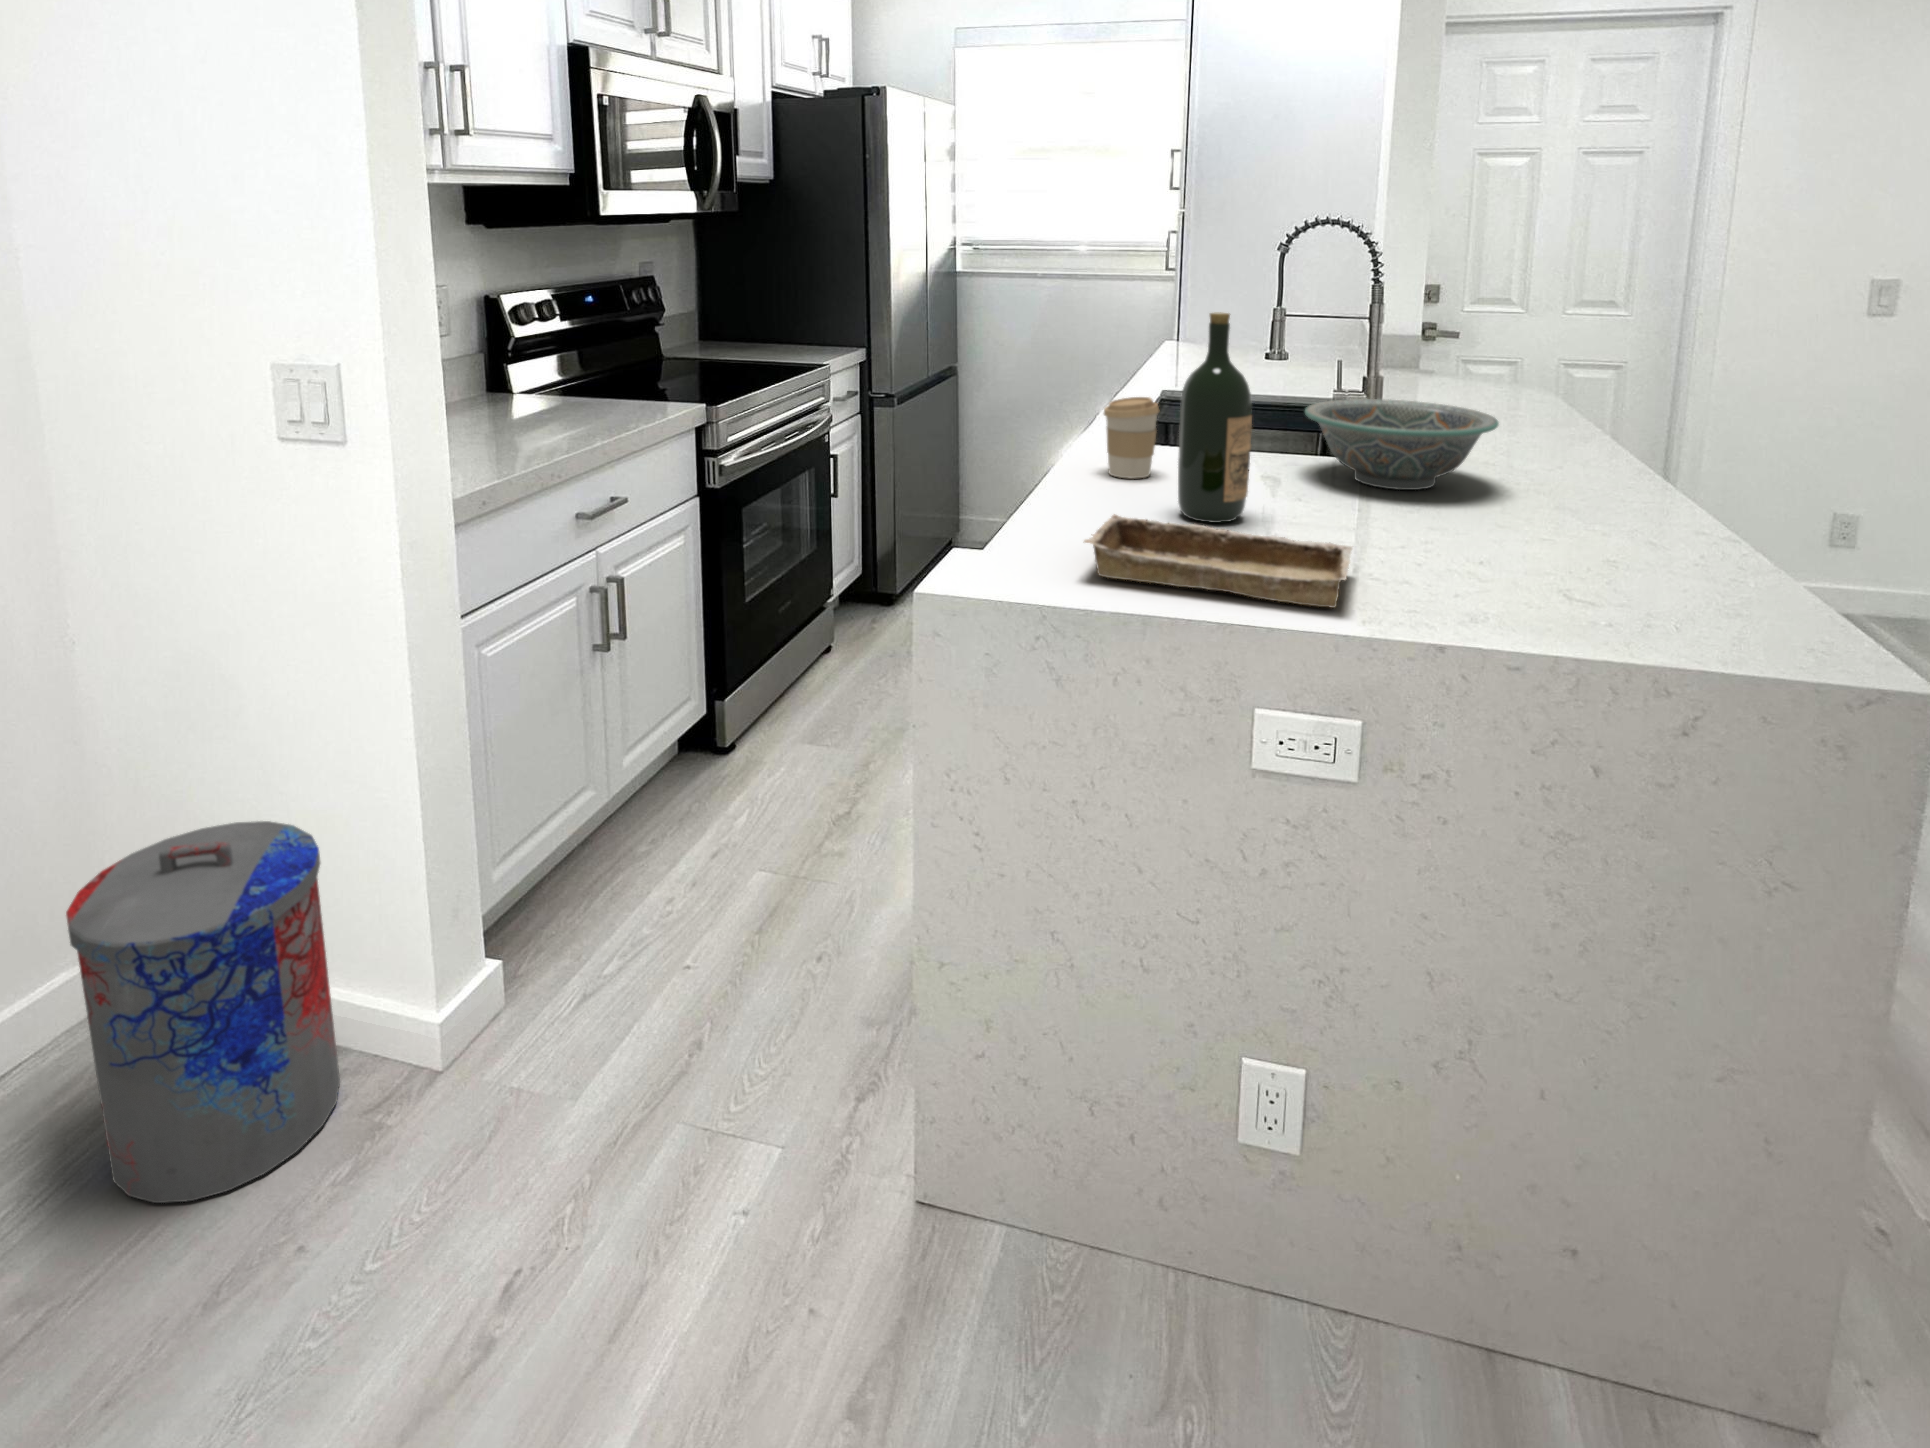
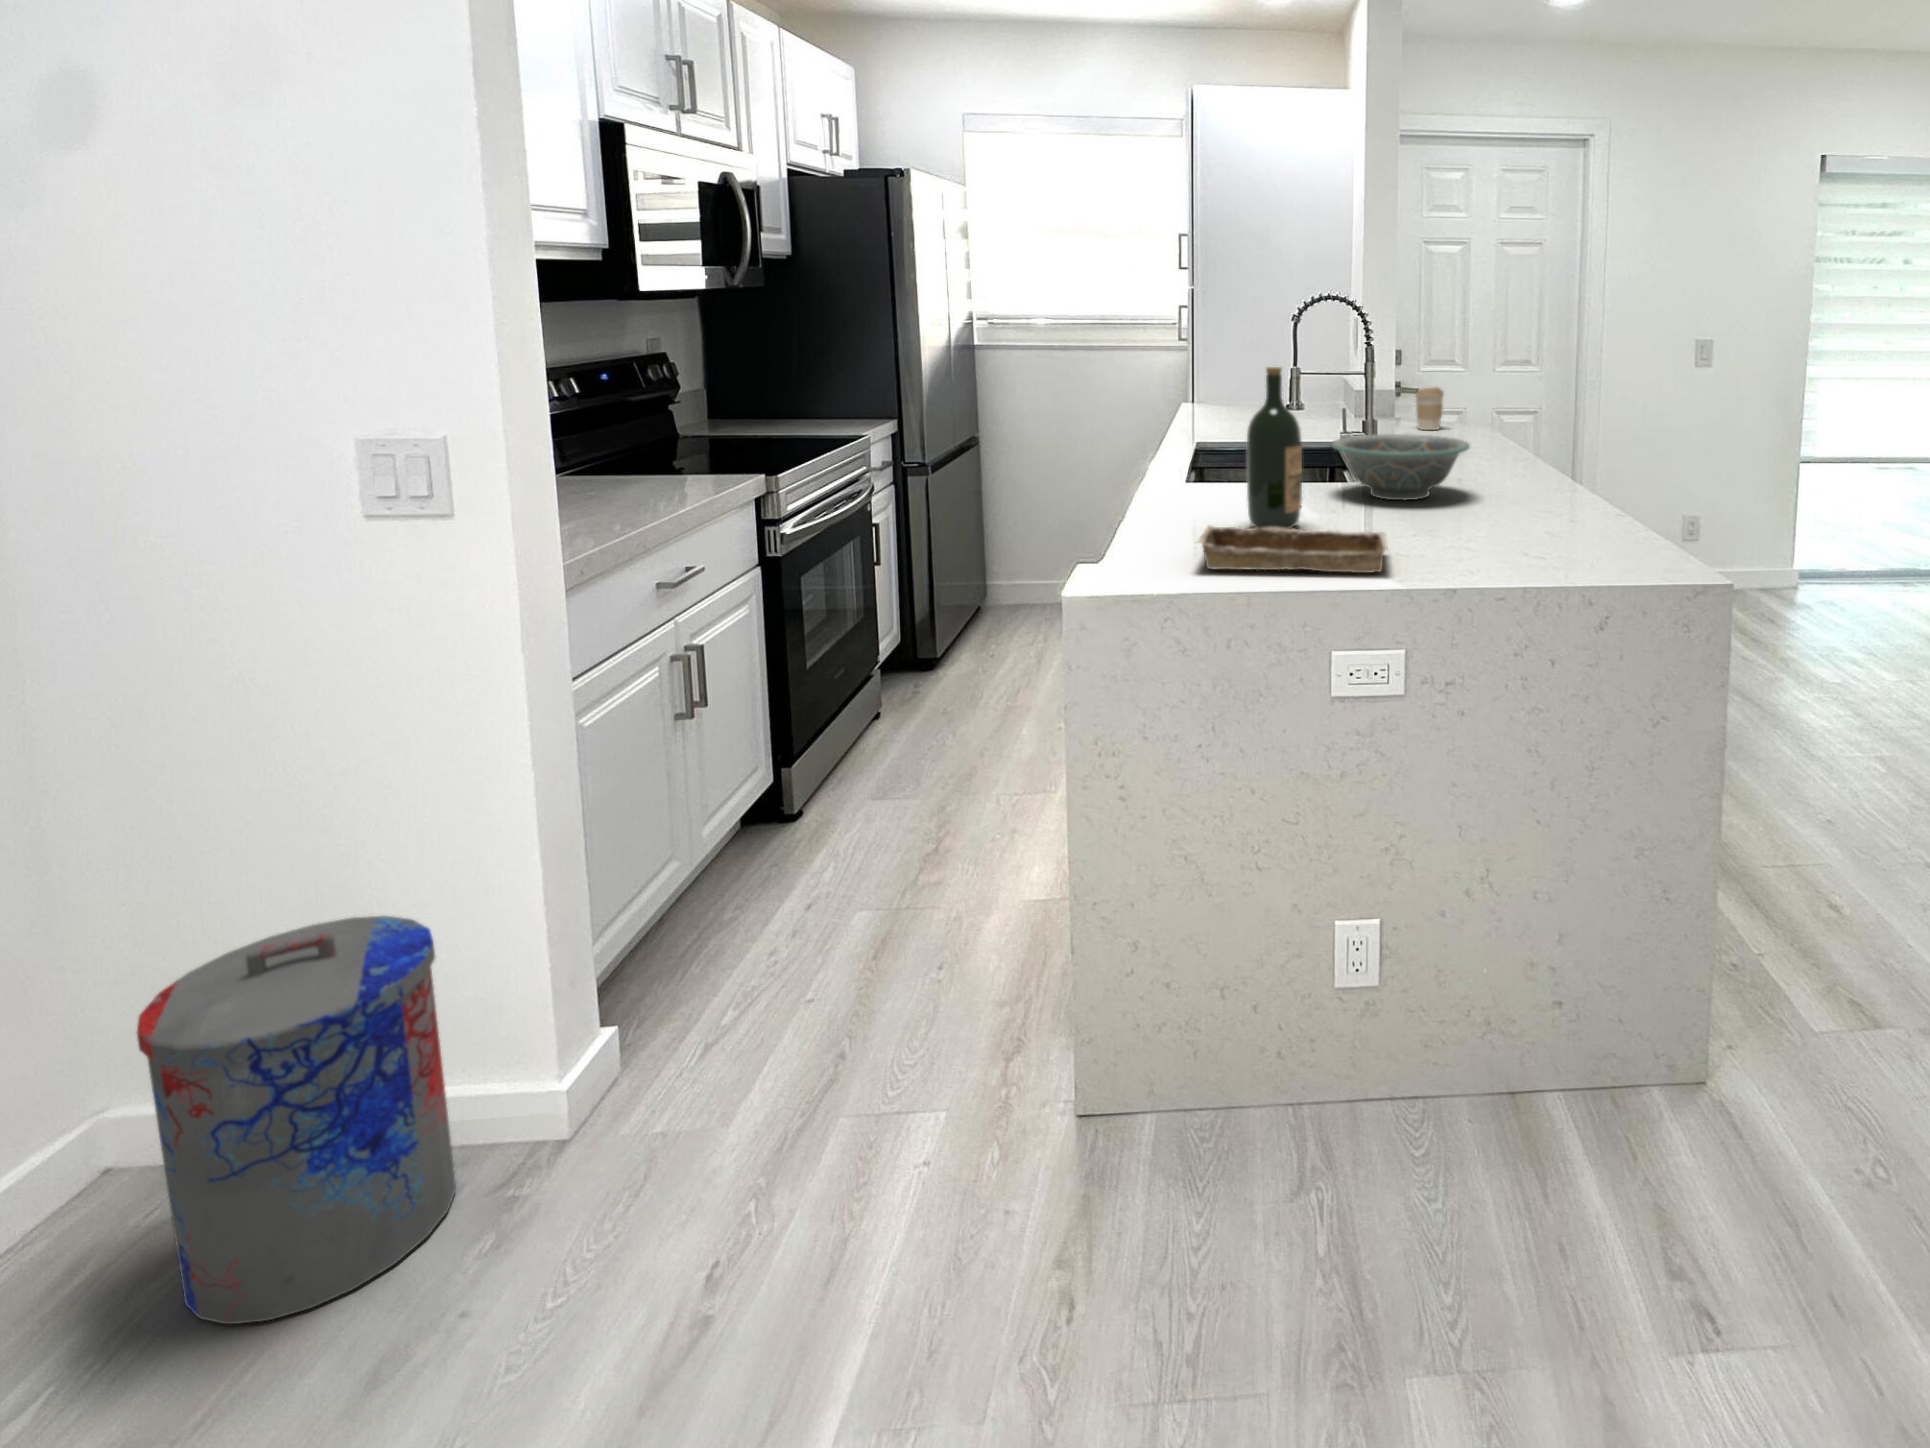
coffee cup: present [1104,397,1160,479] -> present [1415,387,1444,430]

